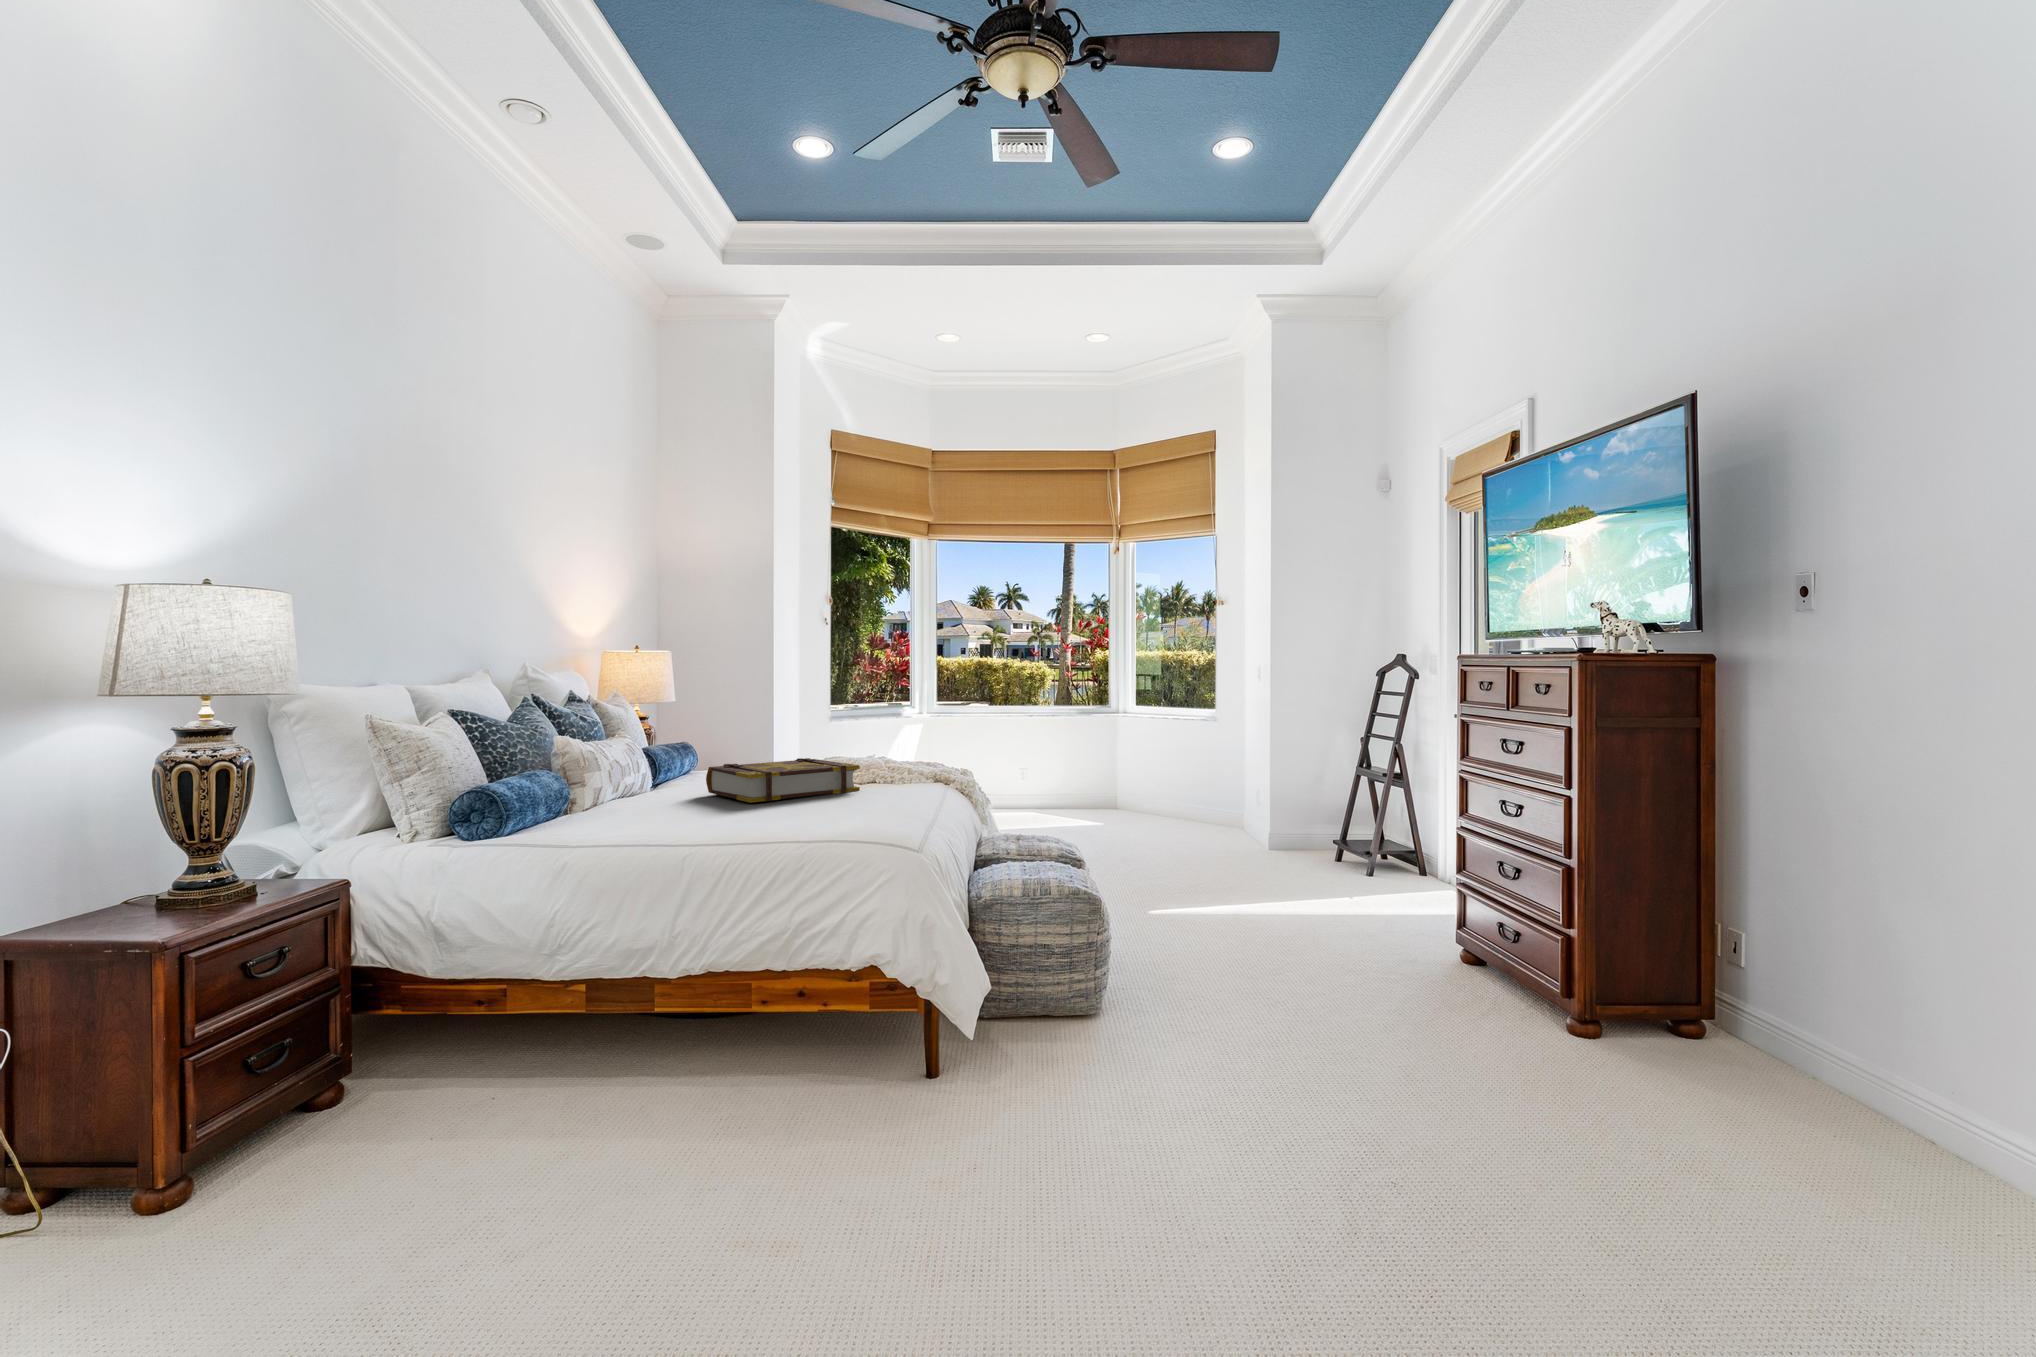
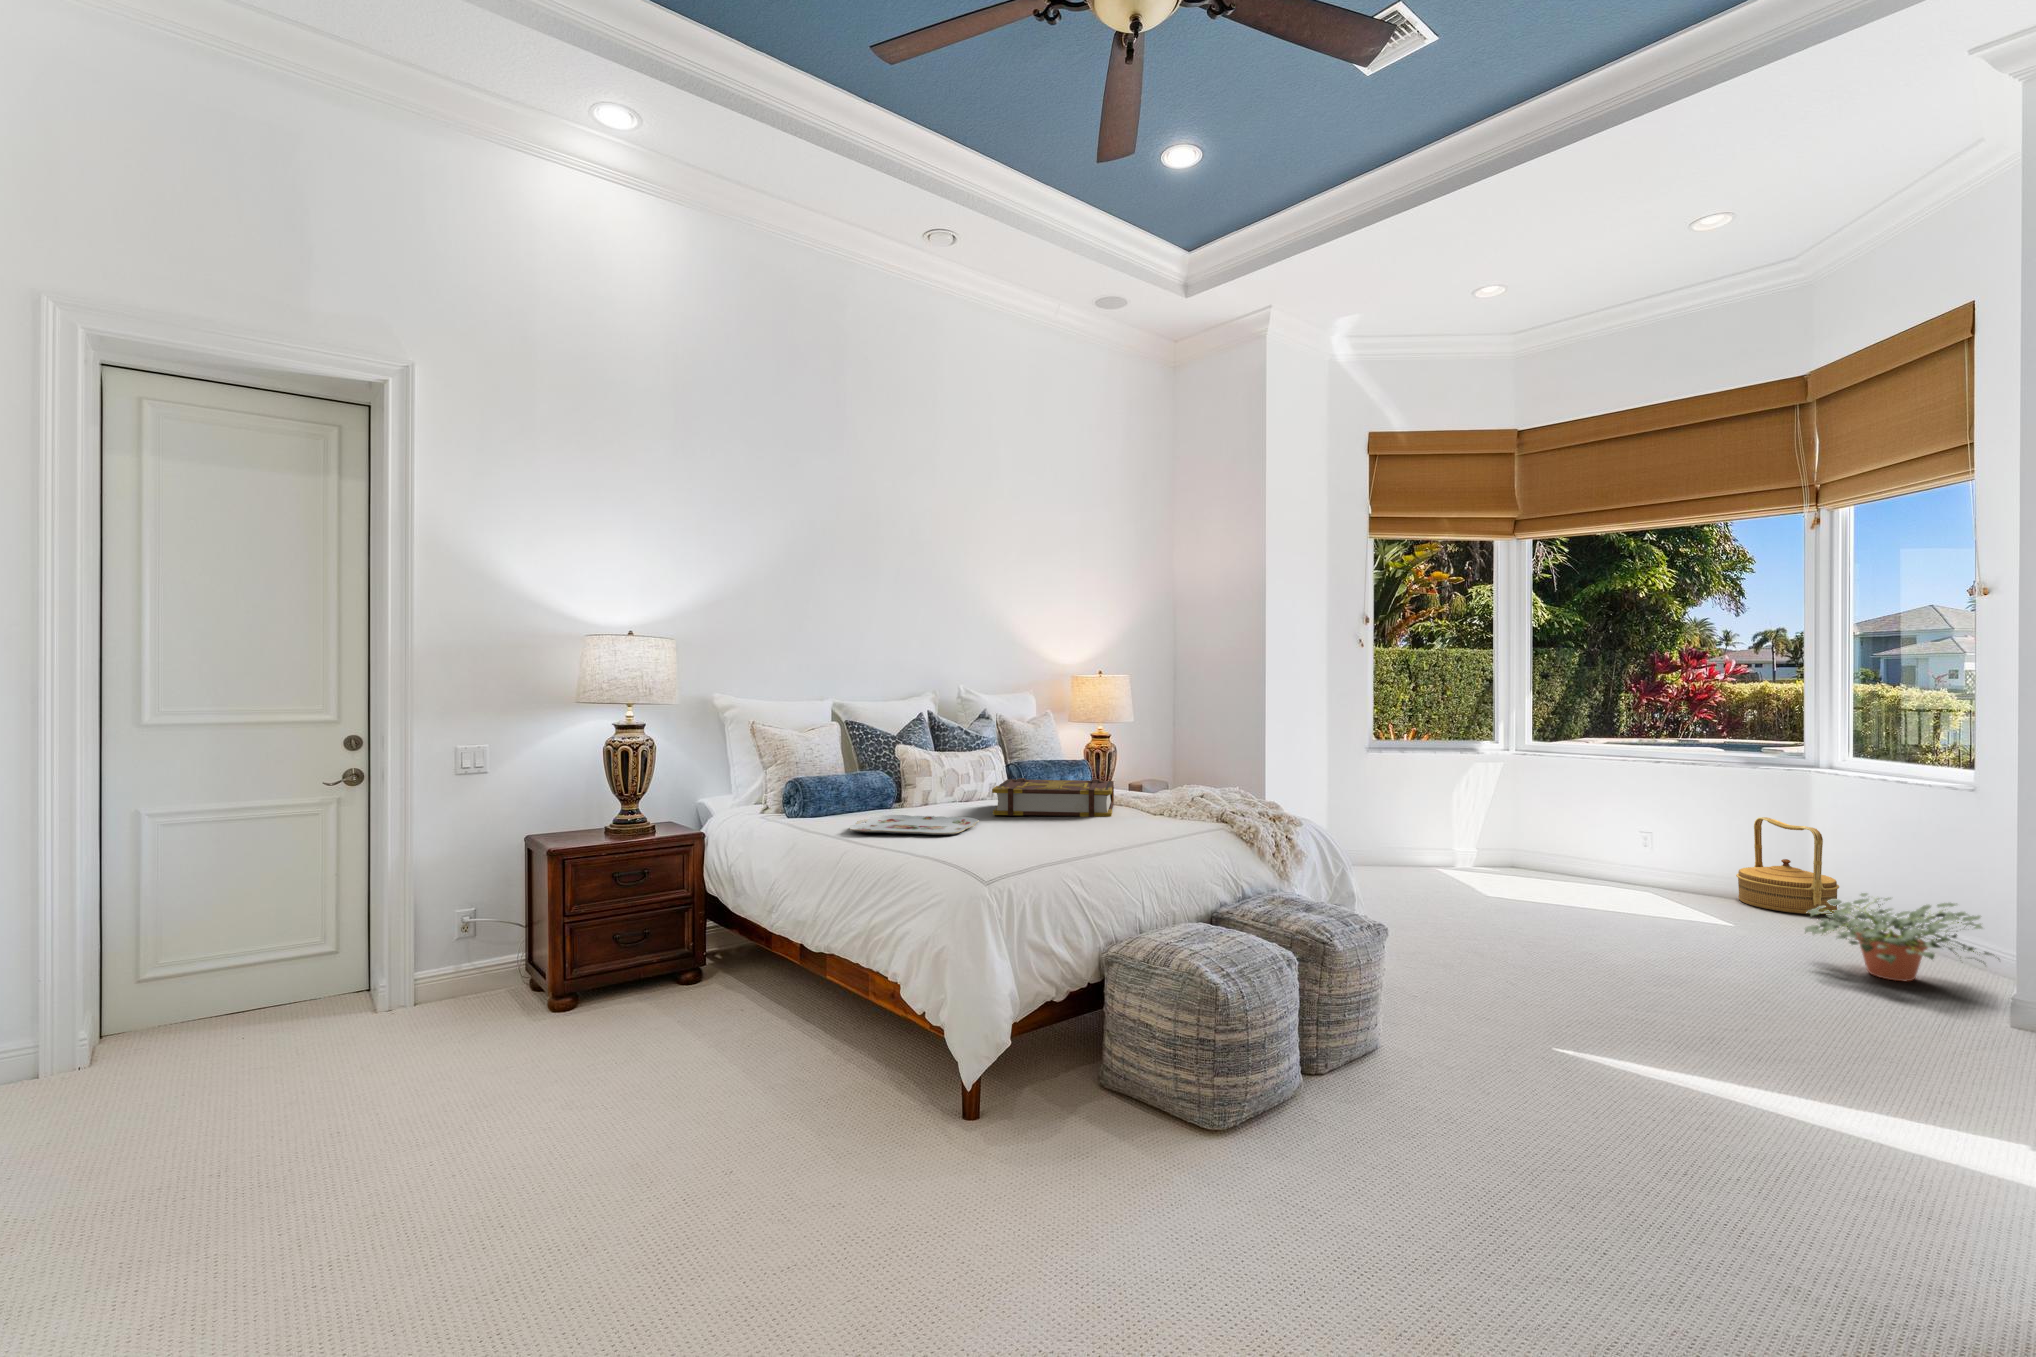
woven basket: none [1084,757,1138,819] -> present [1736,817,1839,914]
potted plant: none [1162,794,1249,844] -> present [1805,893,1992,981]
serving tray: none [643,806,798,833] -> present [849,815,979,835]

